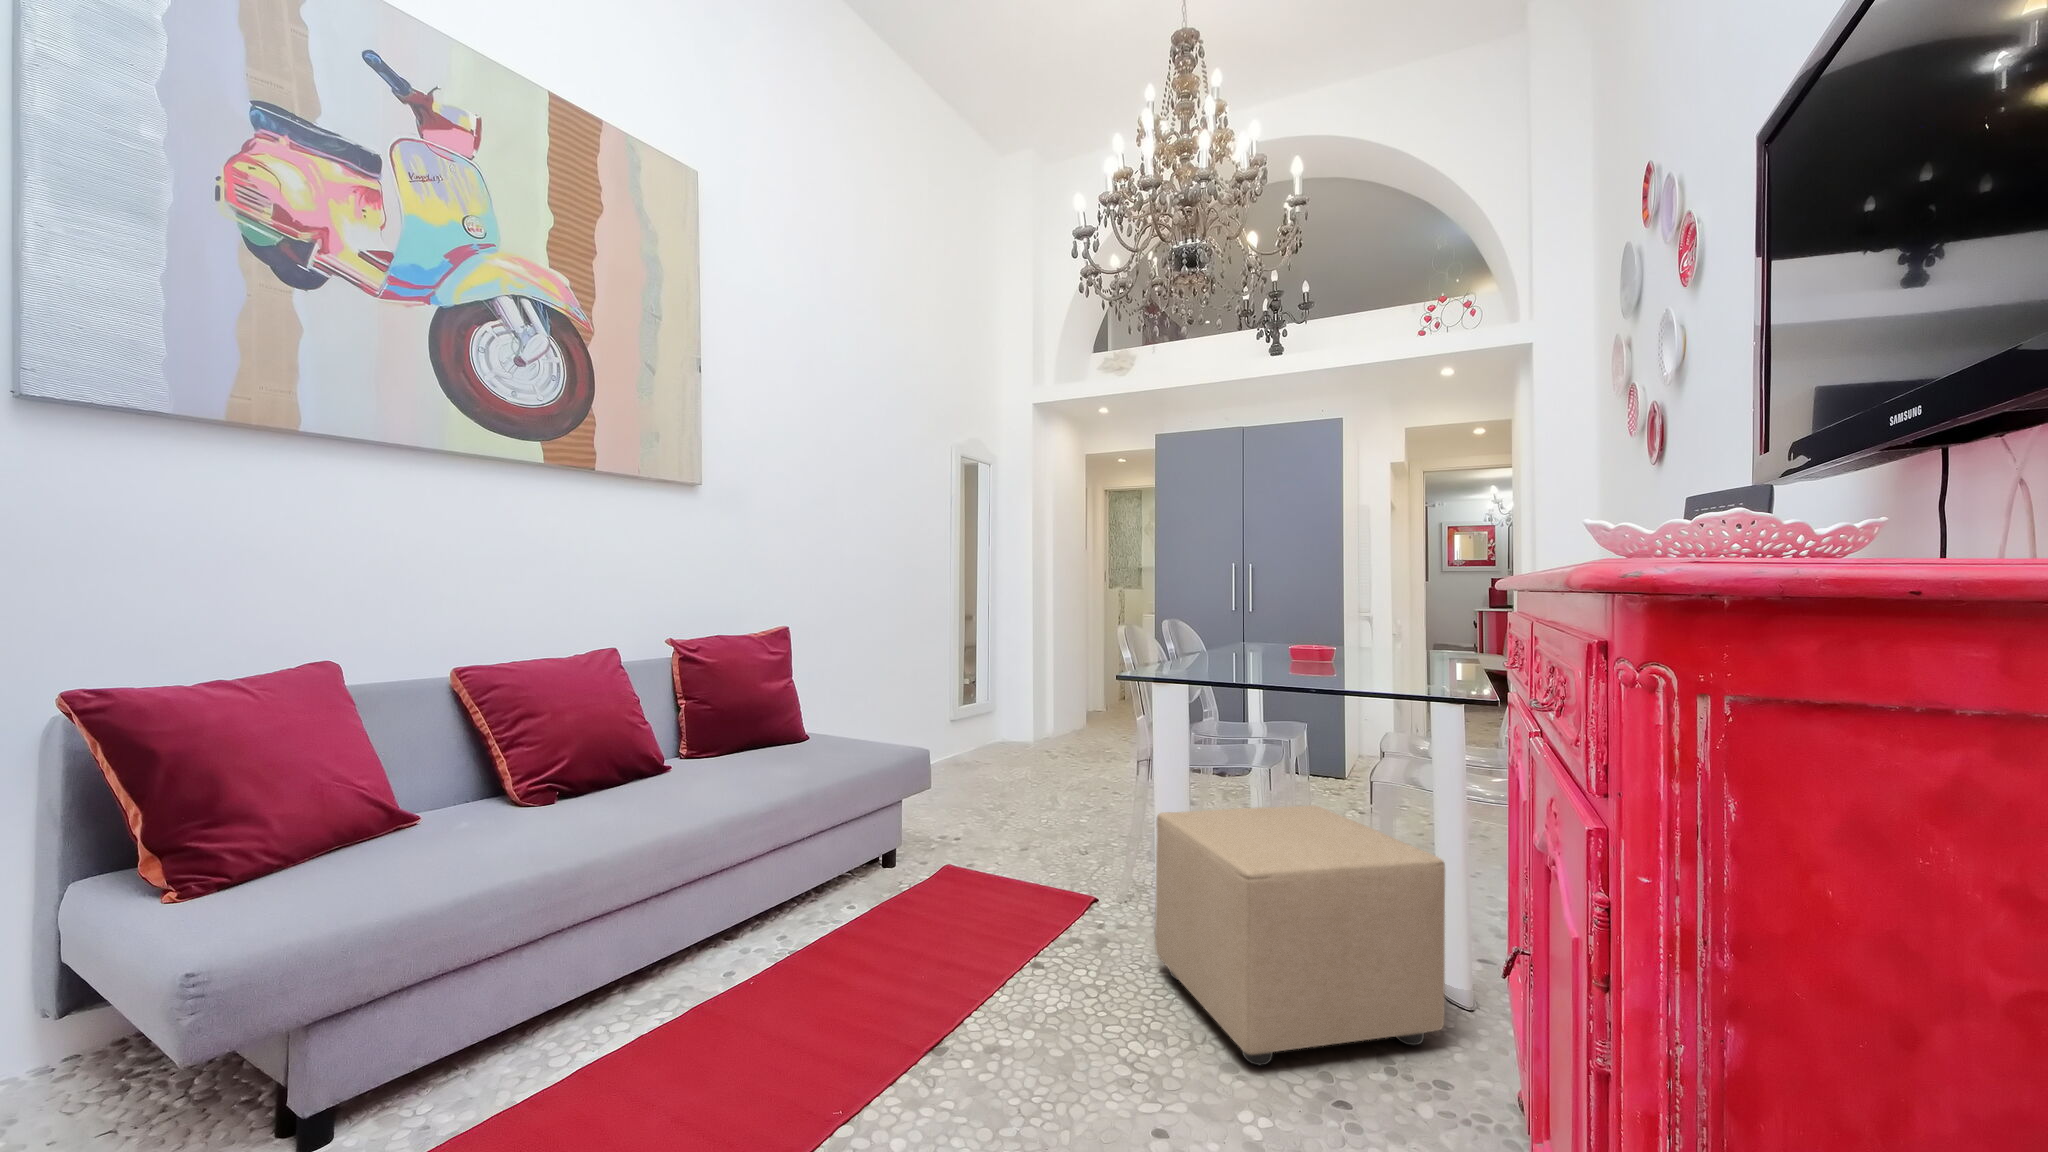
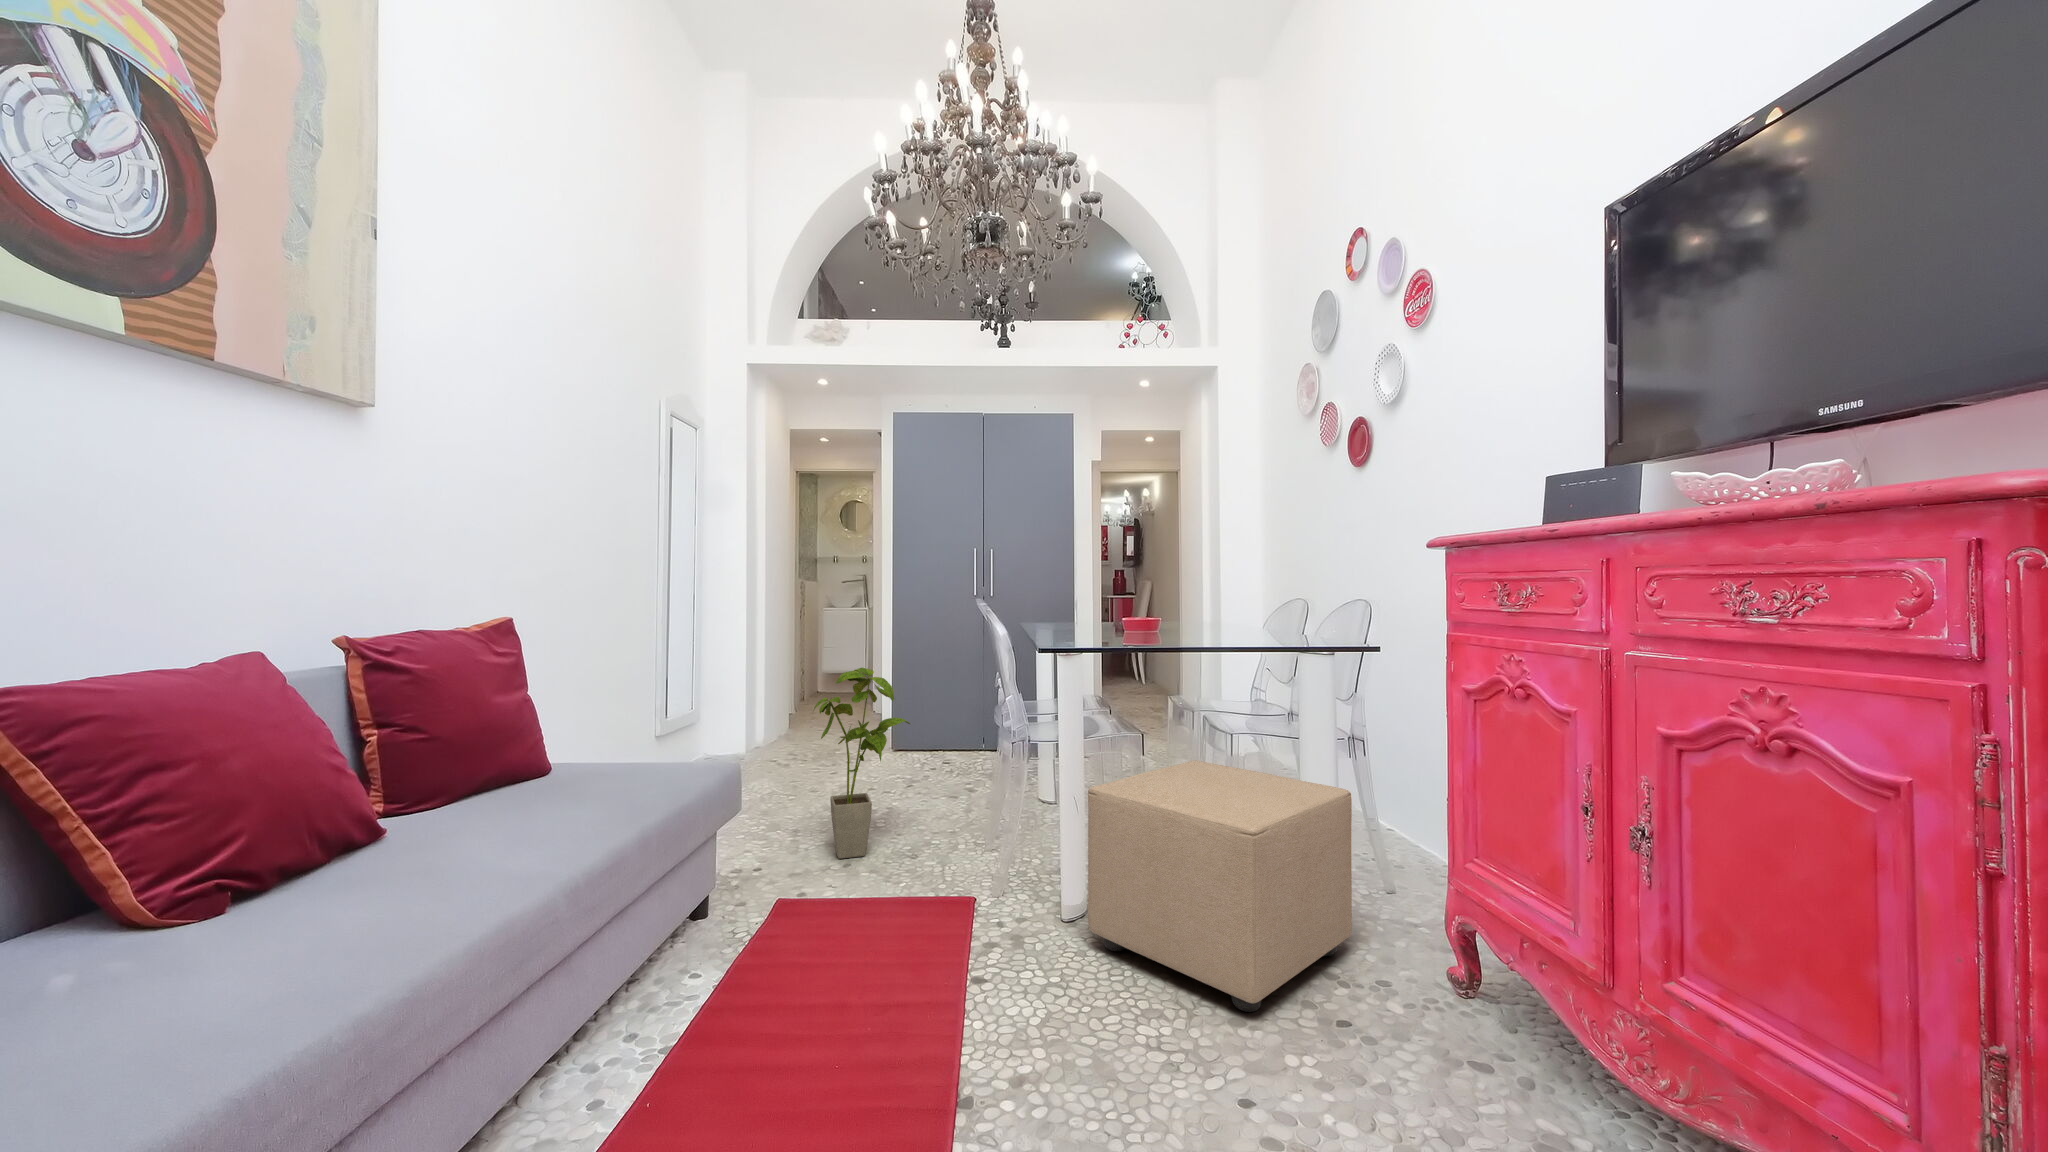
house plant: none [1001,682,1090,855] -> present [814,668,910,859]

